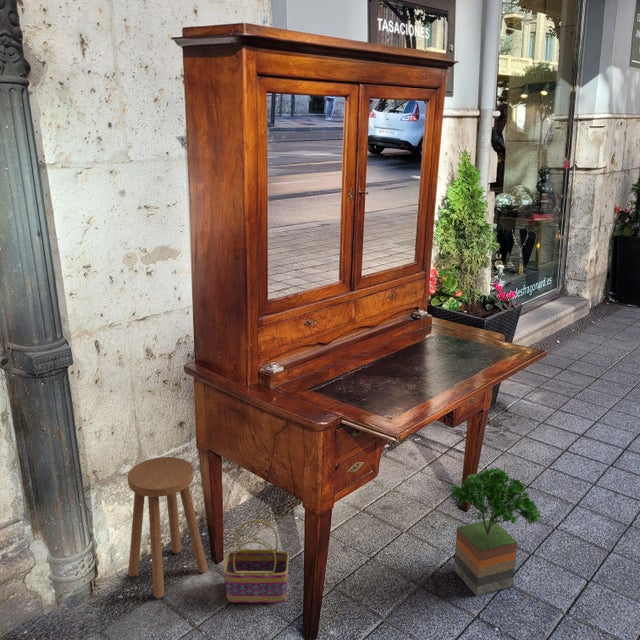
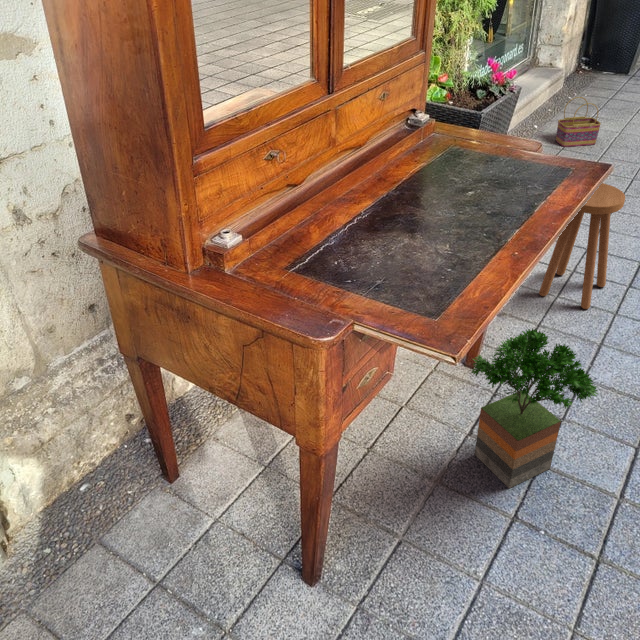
stool: present [128,457,207,599] -> present [539,183,625,309]
basket: present [223,520,289,603] -> present [556,97,601,147]

